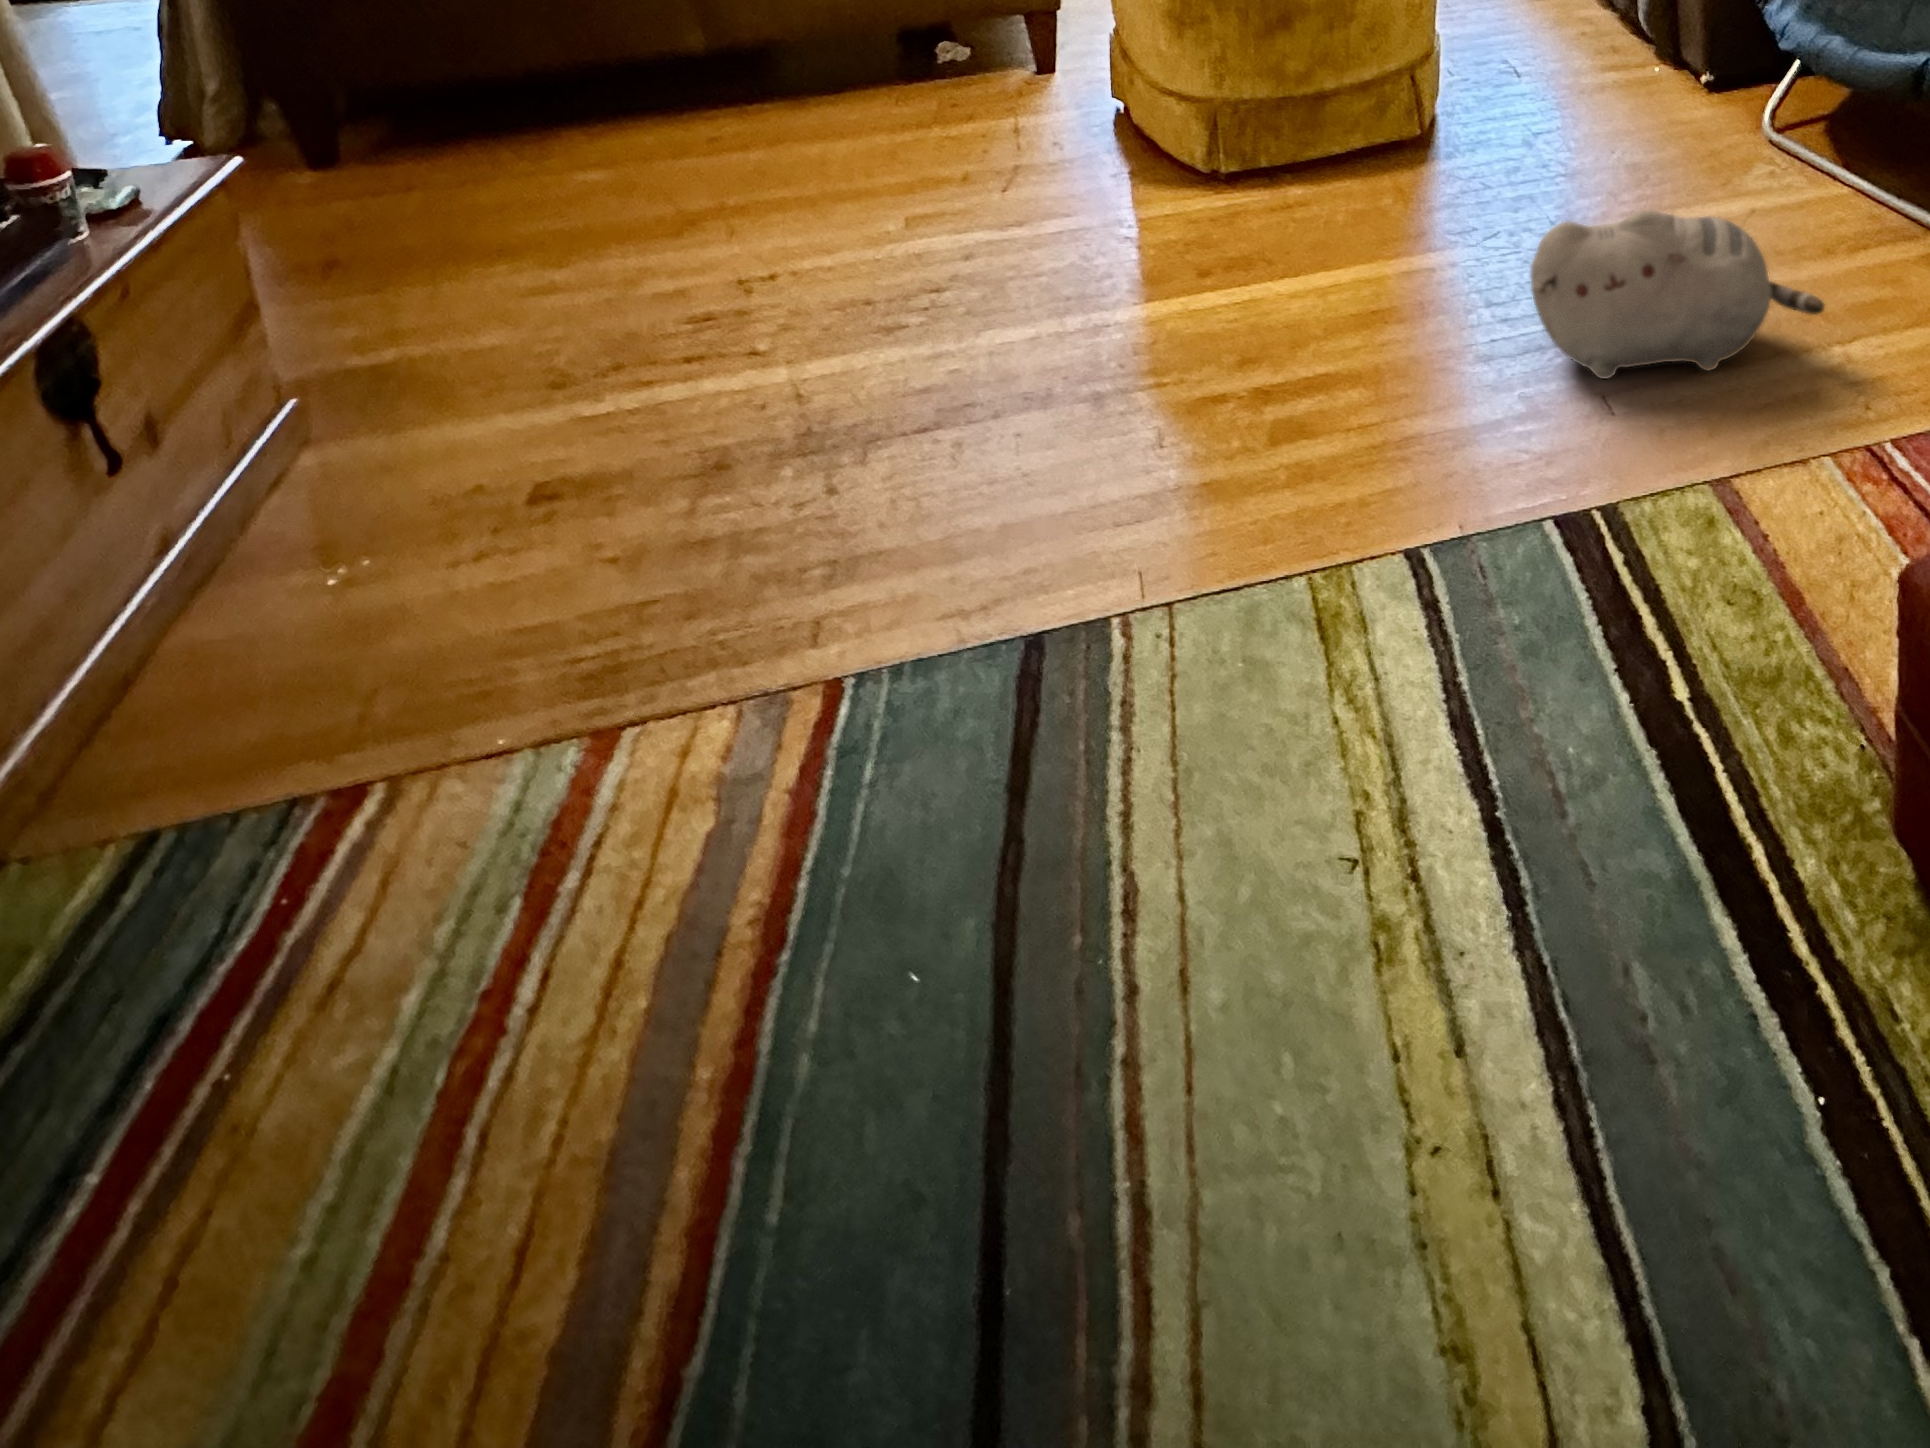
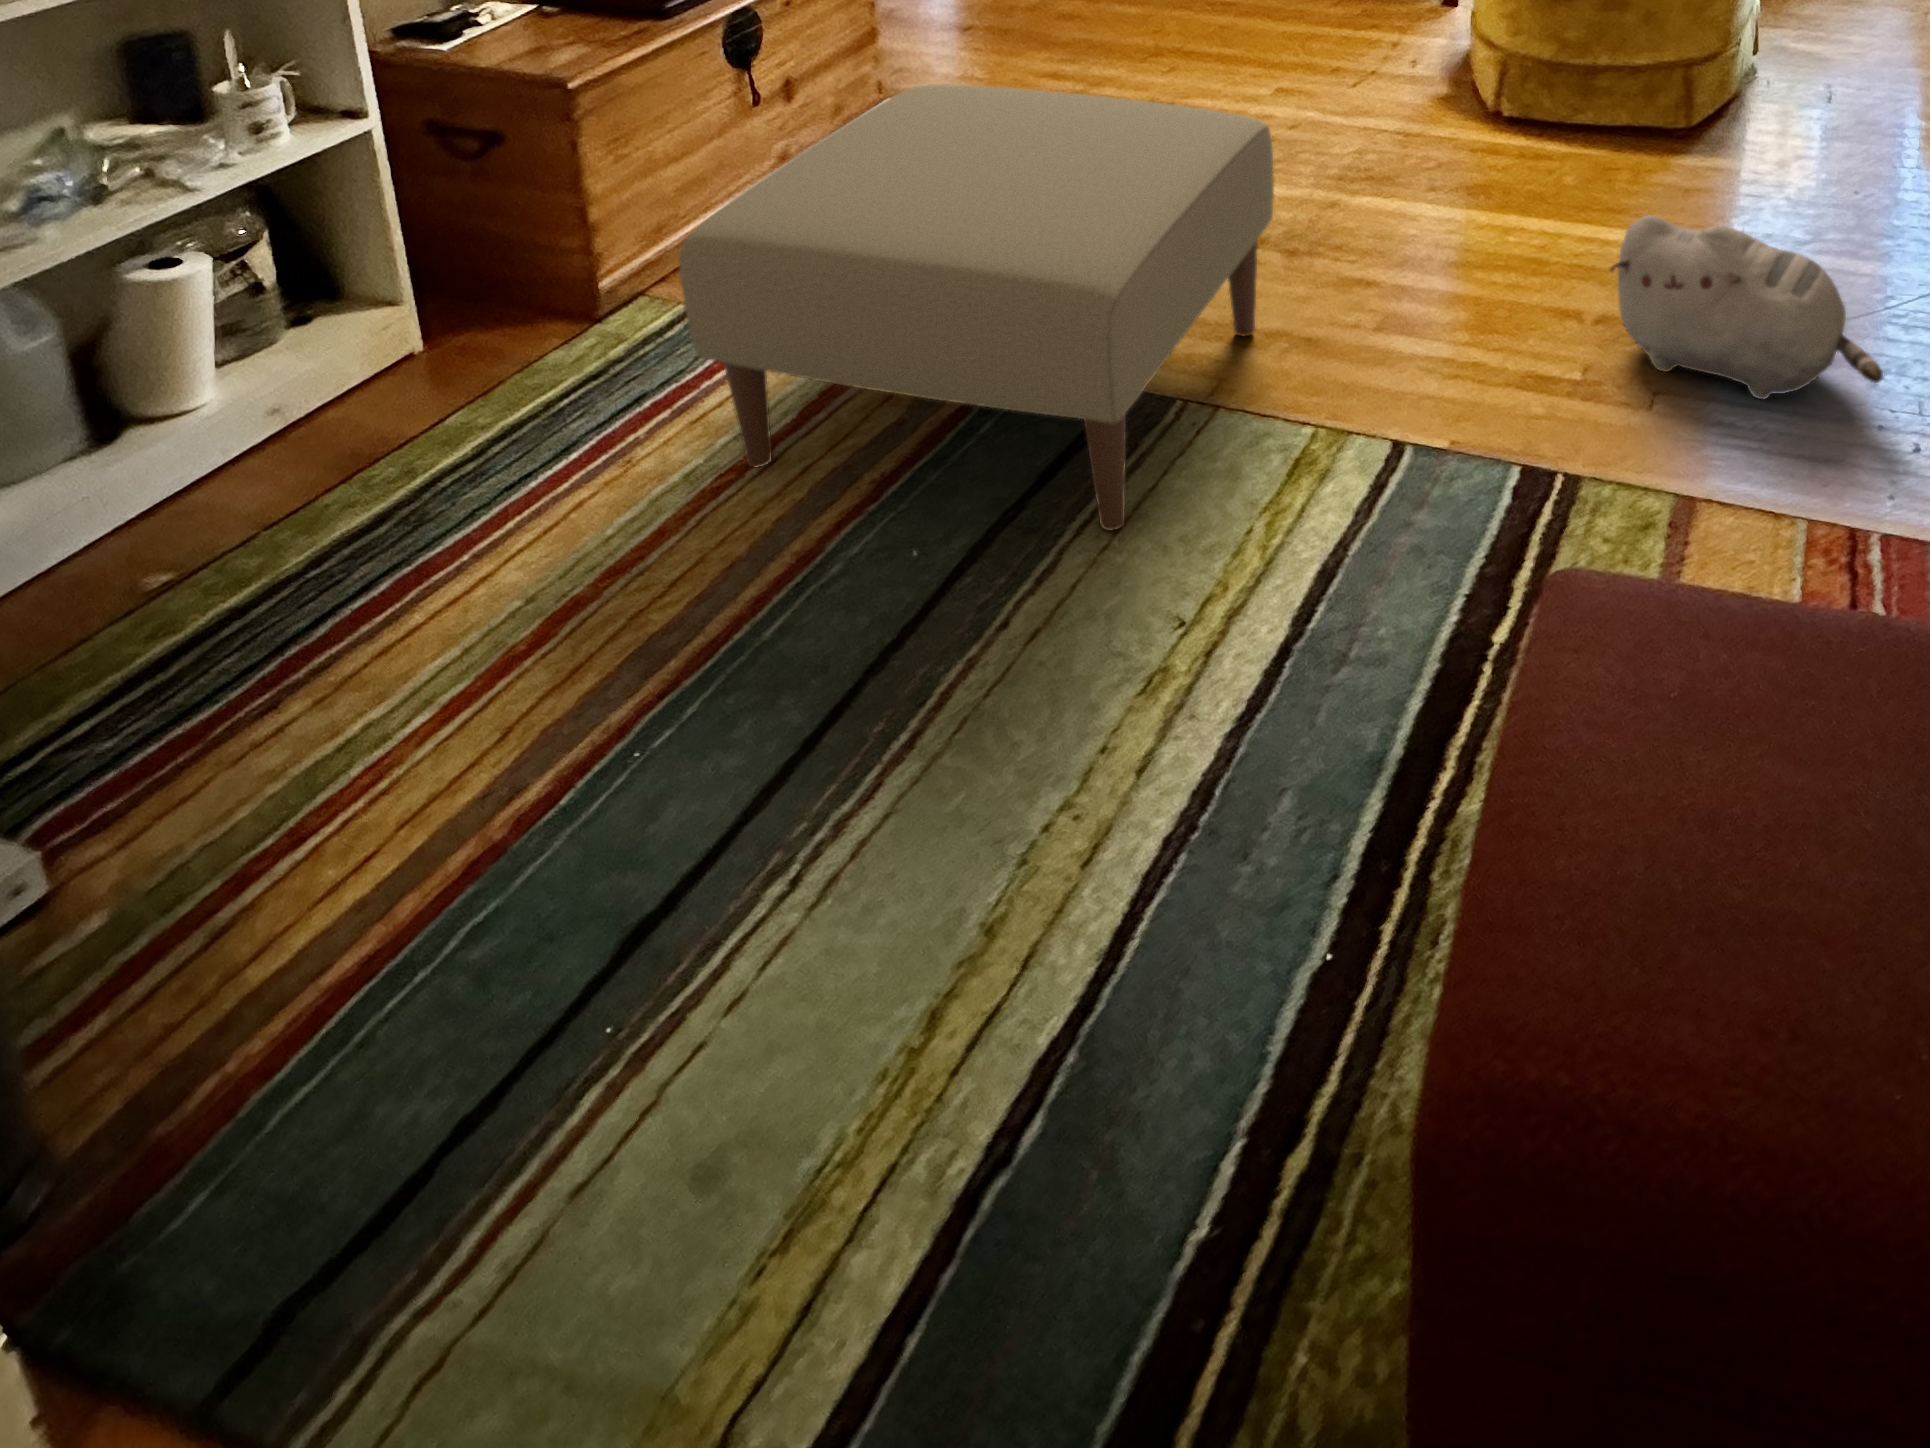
ottoman: none [336,242,1194,1019] -> present [679,84,1274,530]

